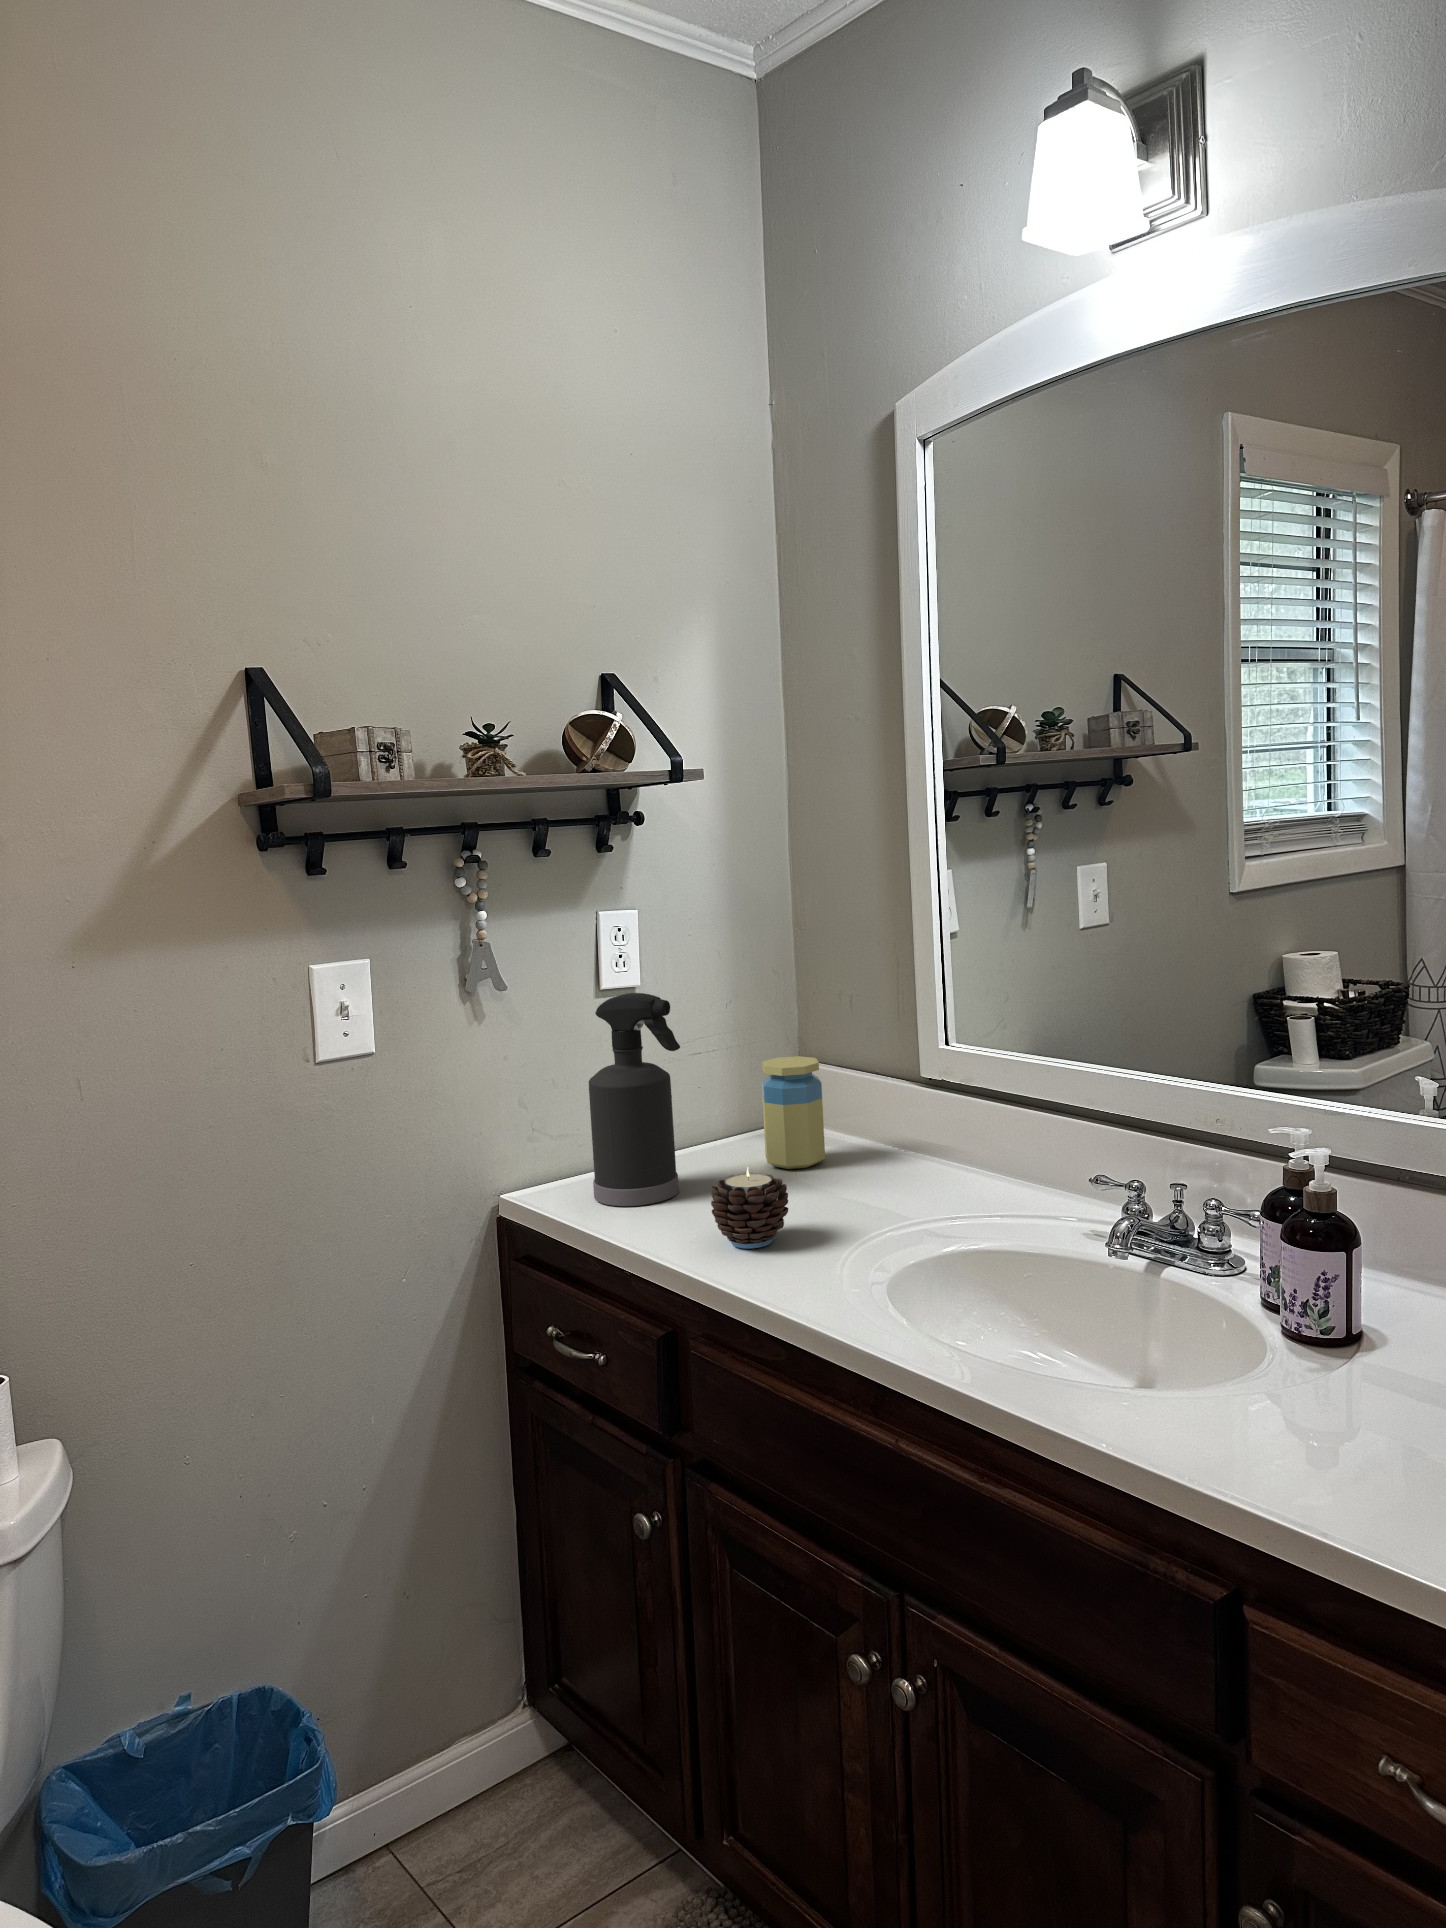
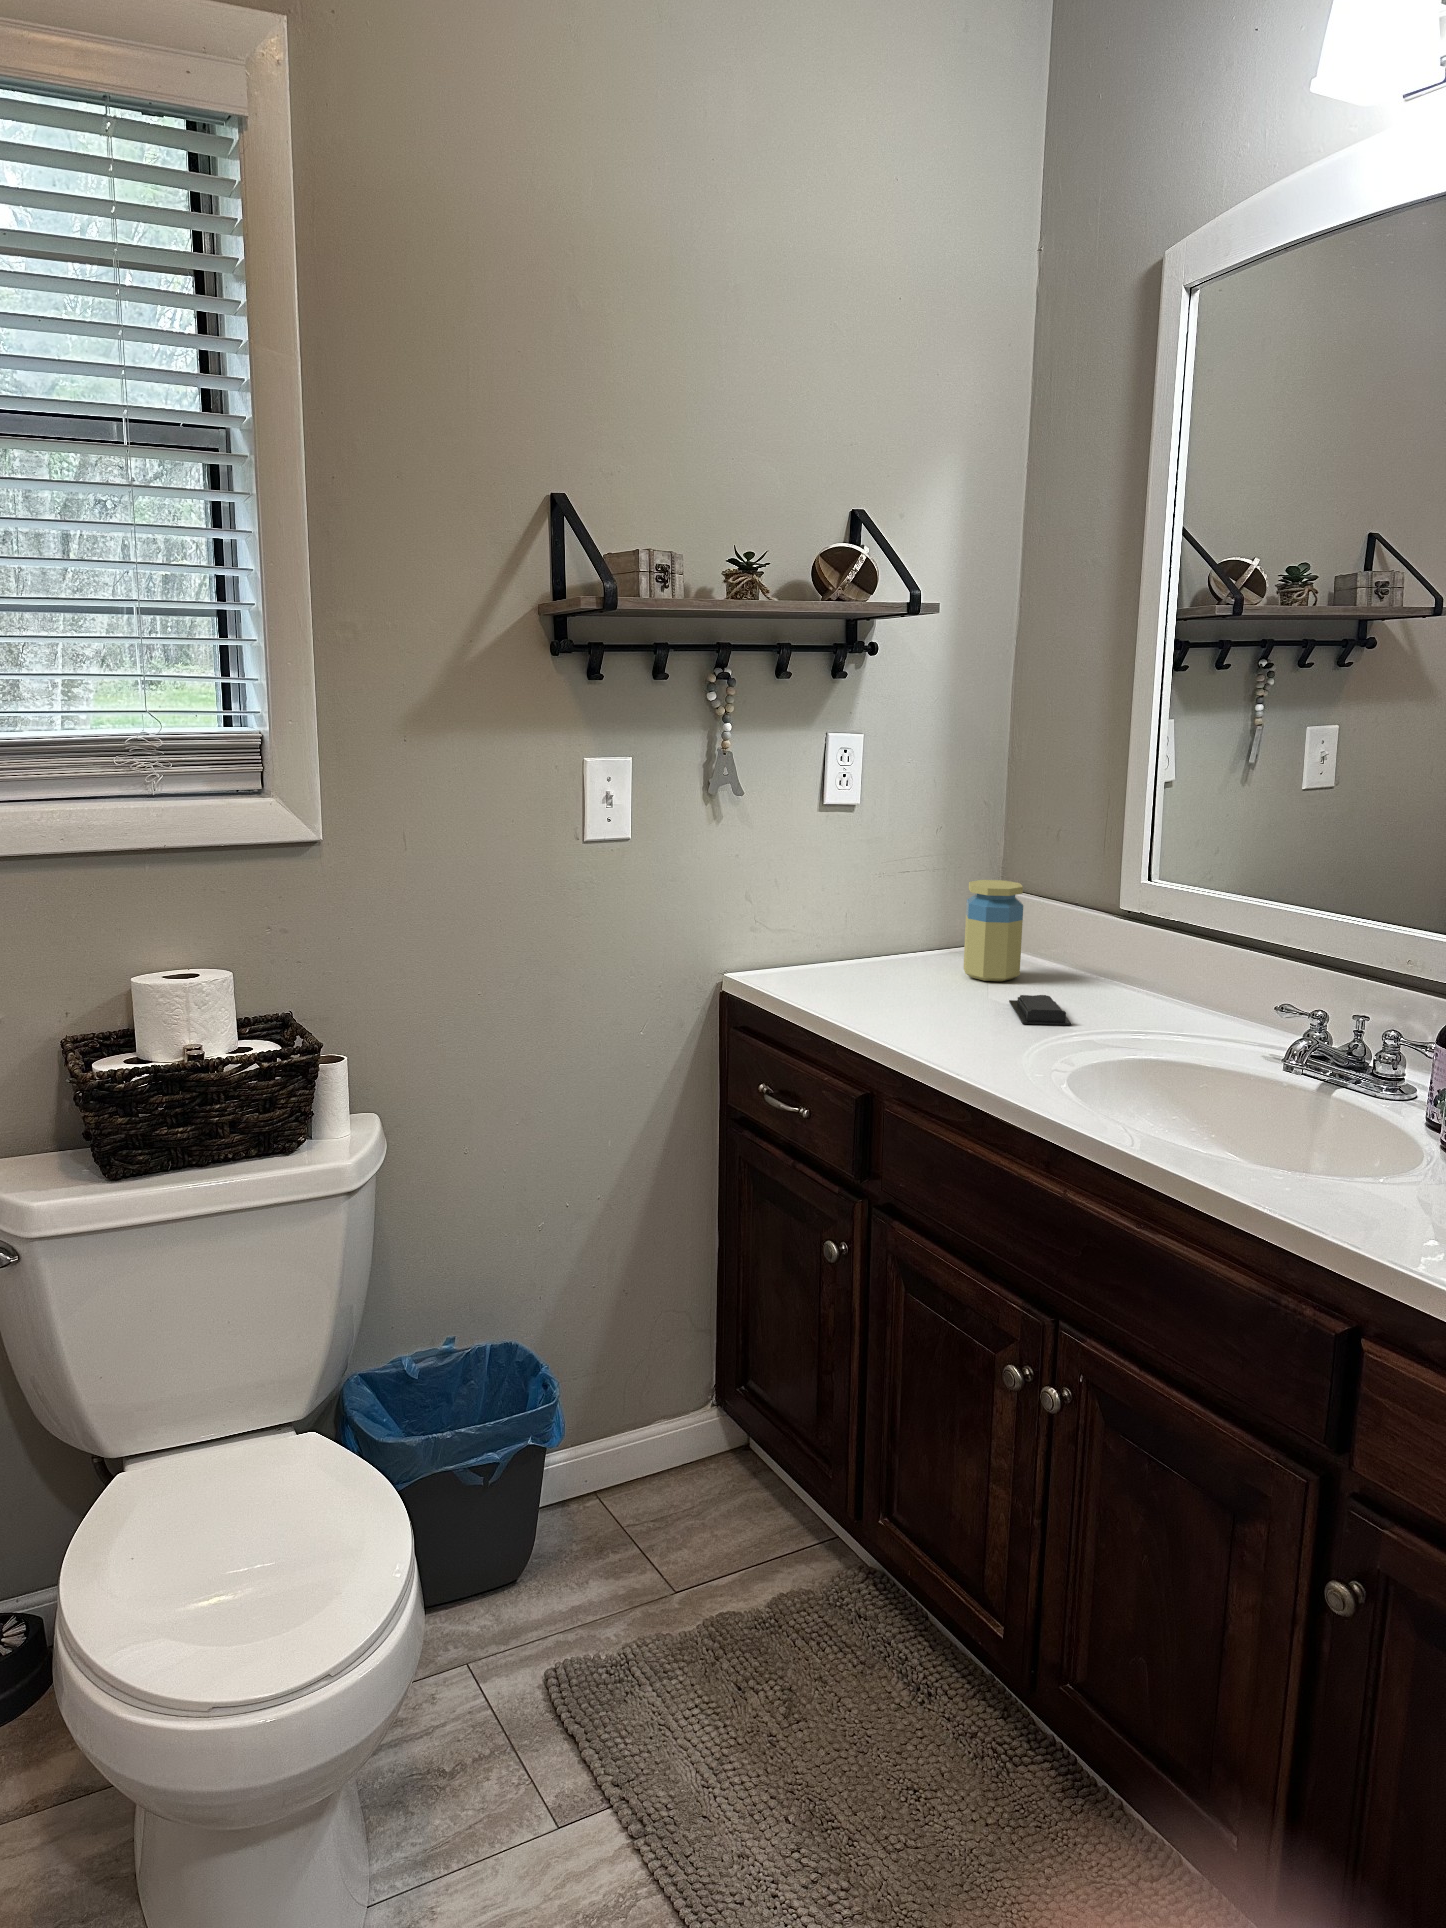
spray bottle: present [589,993,680,1206] -> none [808,807,898,995]
candle: present [711,1167,788,1249] -> none [917,966,988,1037]
soap bar: none [815,1182,882,1221] -> present [1009,995,1071,1025]

